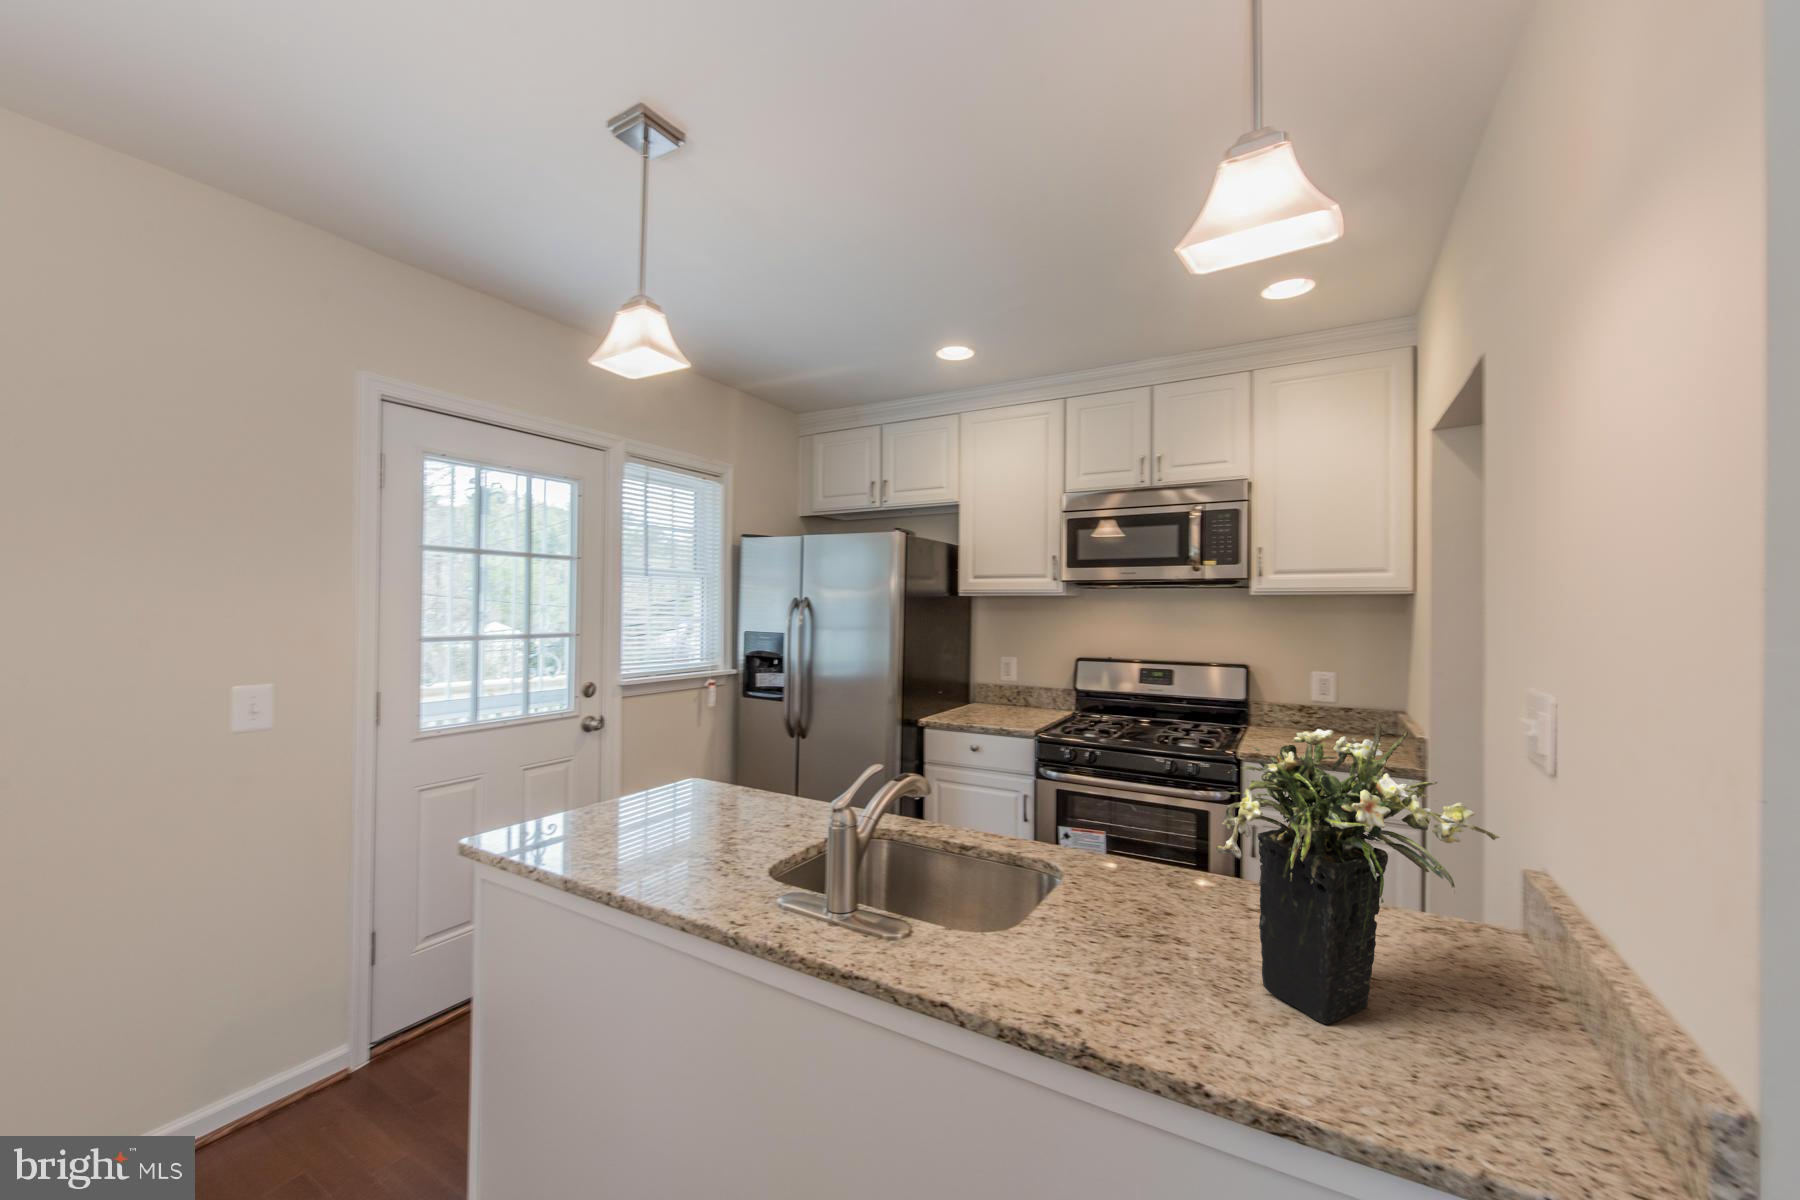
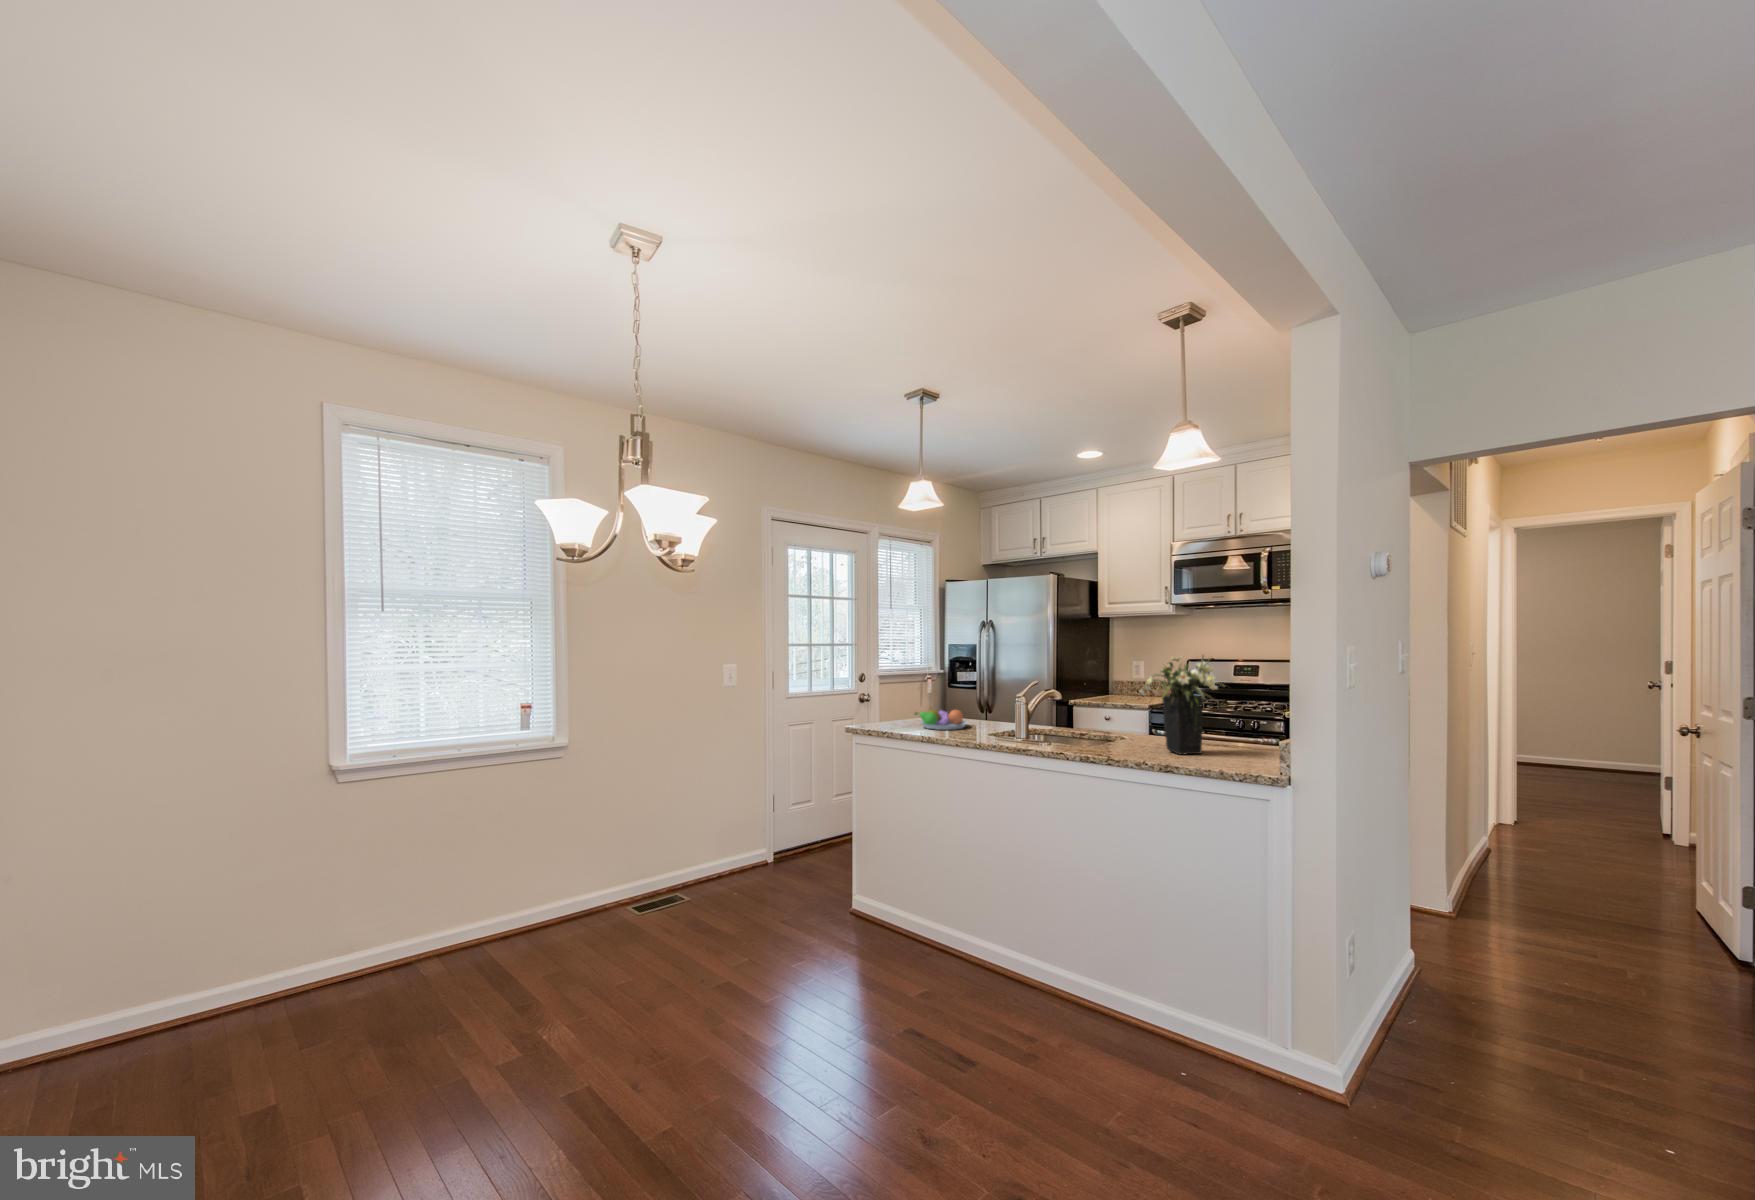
fruit bowl: none [612,791,740,857] -> present [915,709,968,730]

